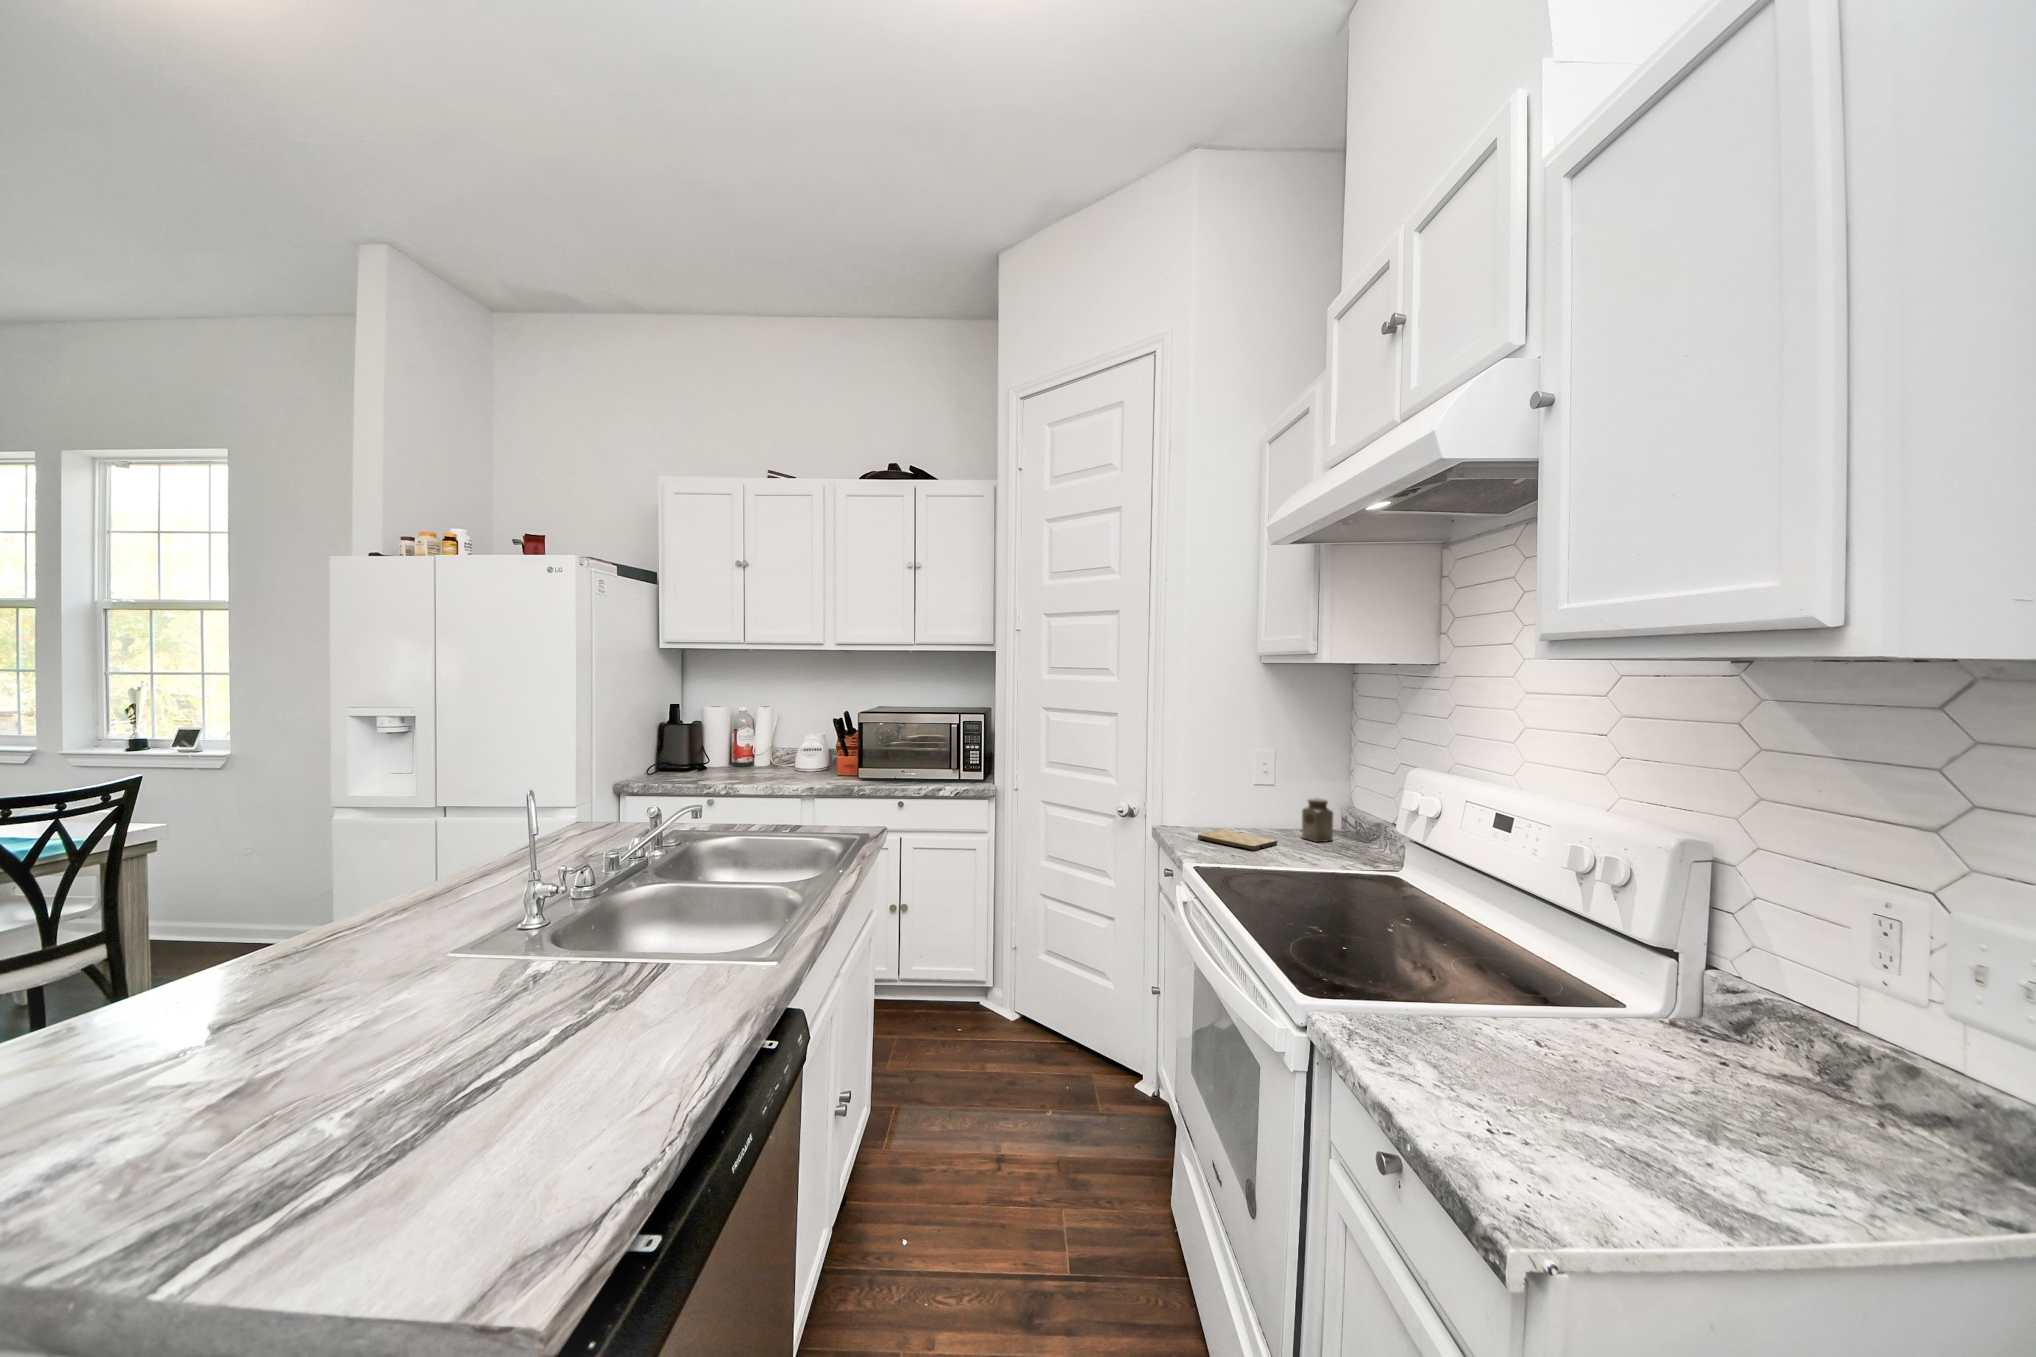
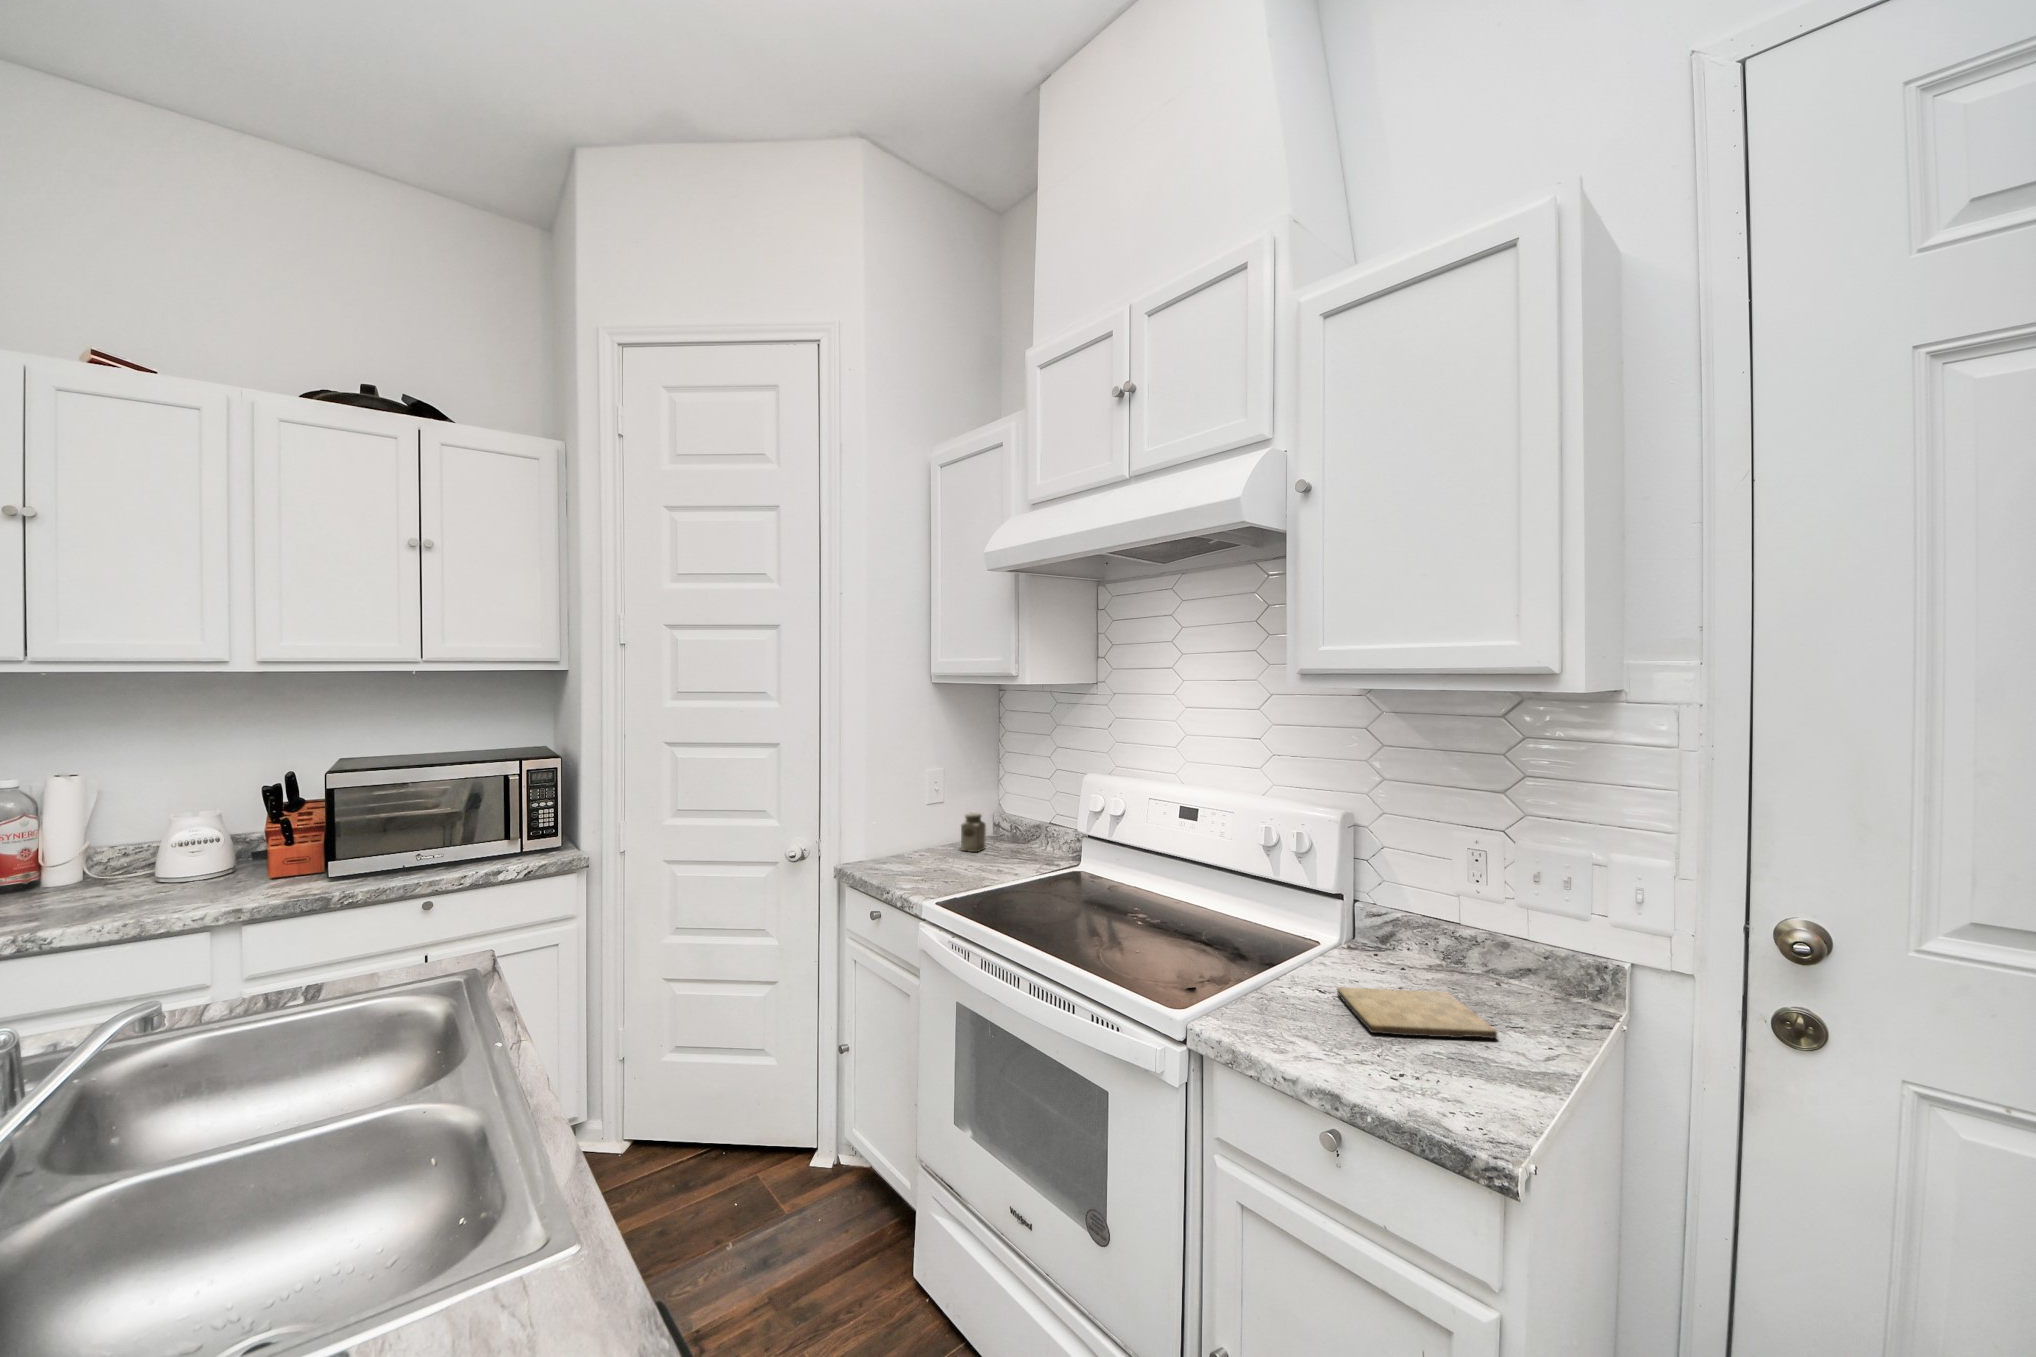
cutting board: present [1198,830,1277,851] -> present [1337,987,1498,1039]

